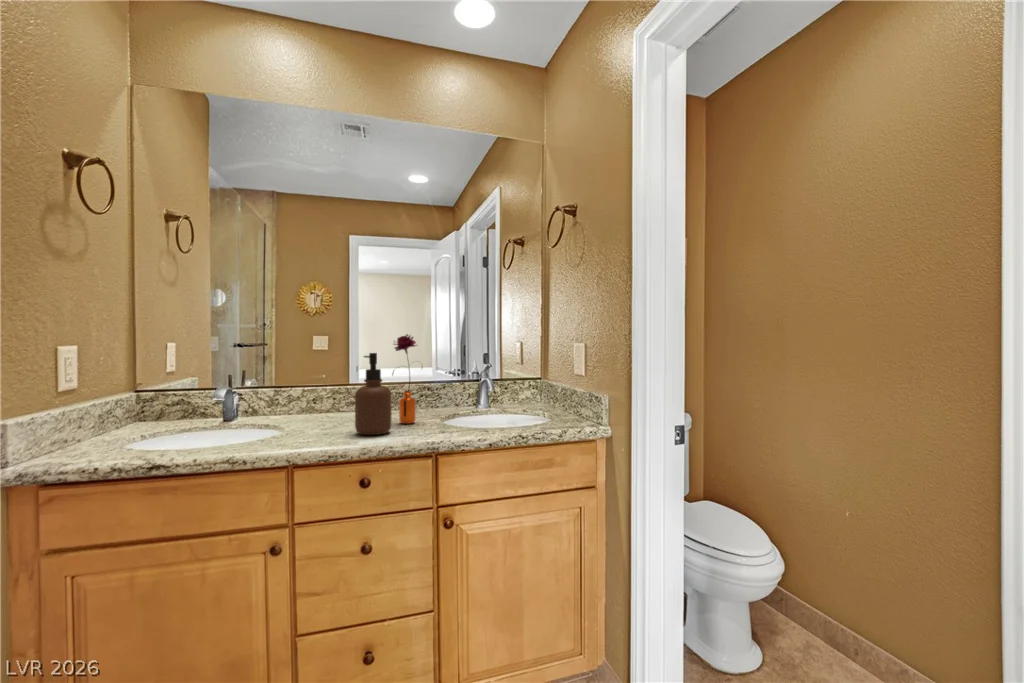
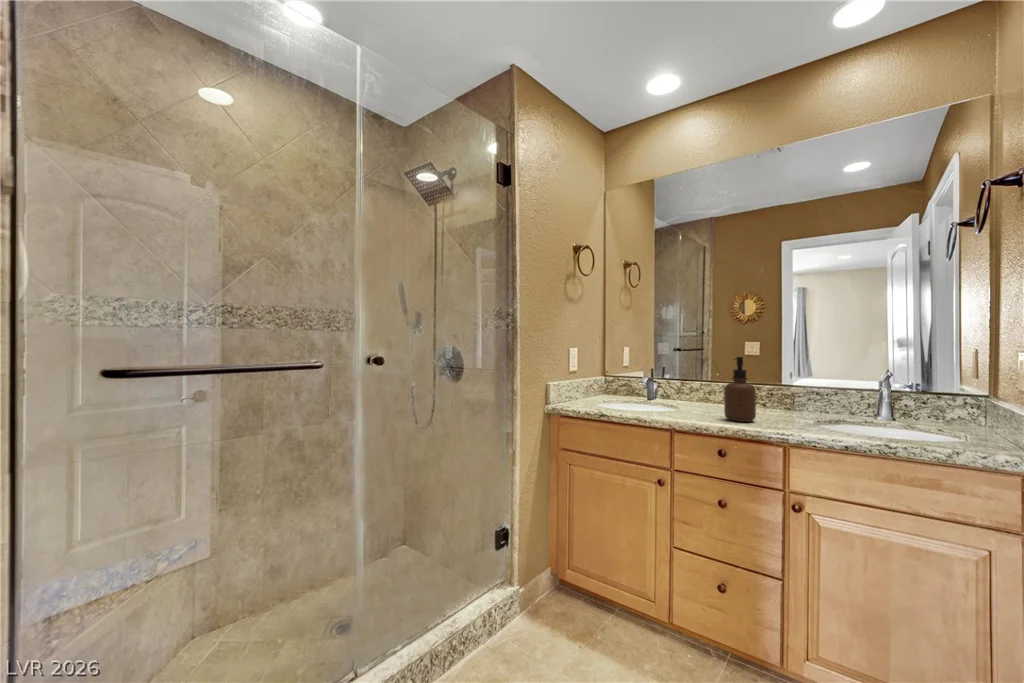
flower: present [392,334,416,424] -> none [765,342,795,420]

